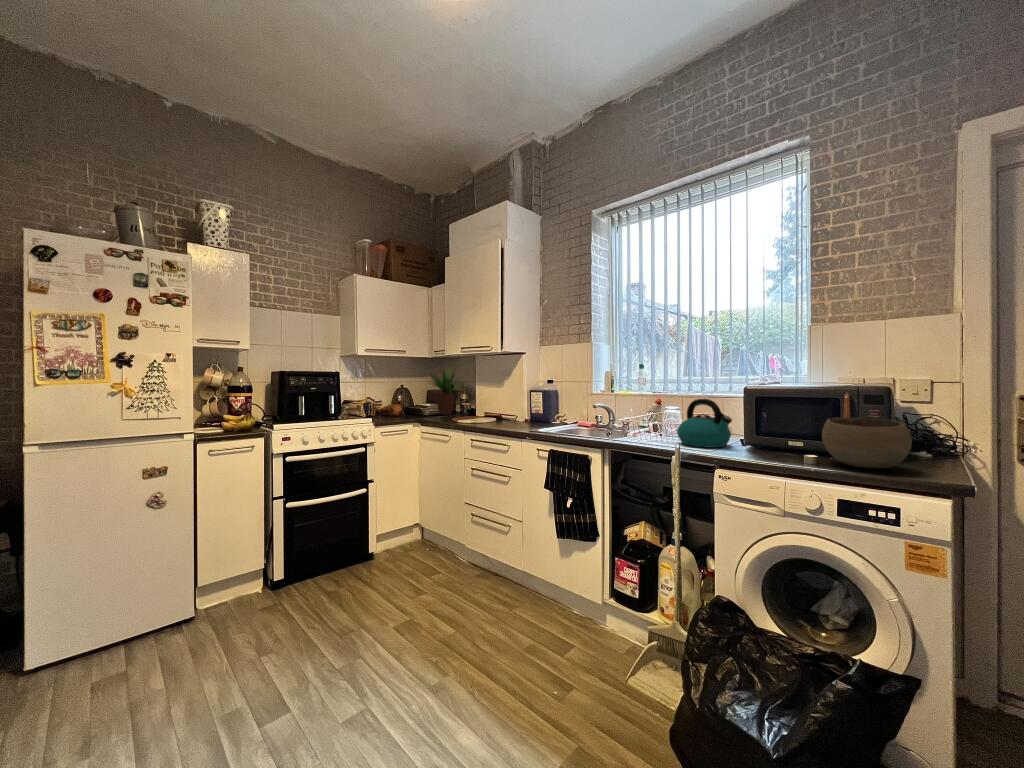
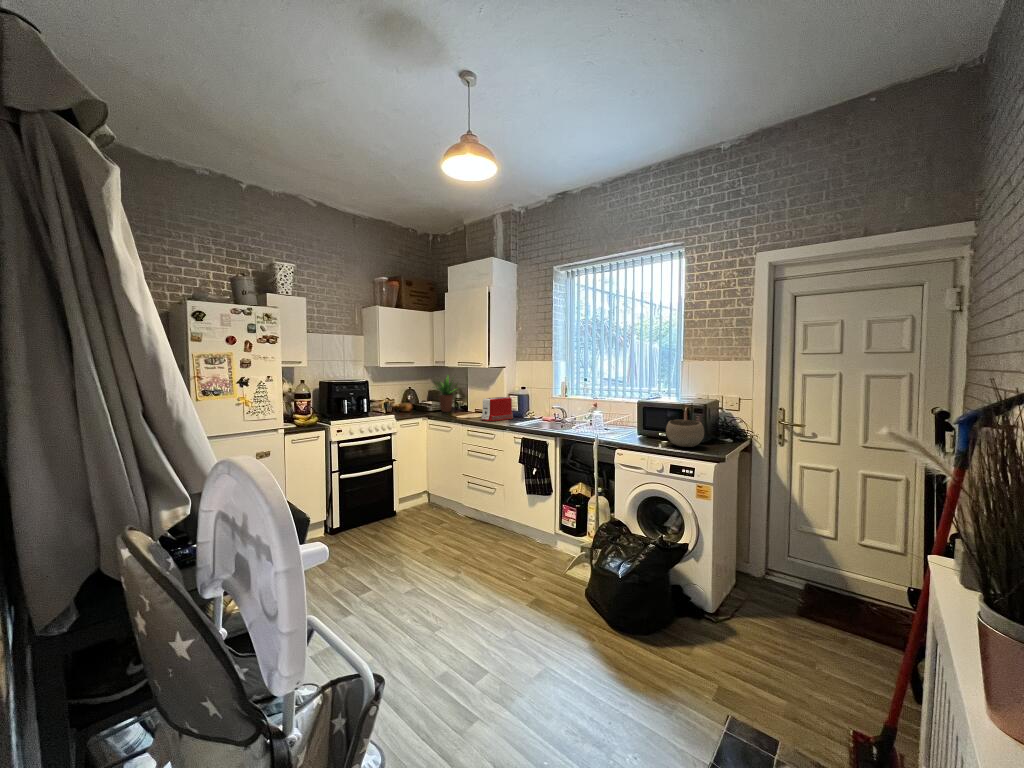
toaster: none [490,393,534,425] -> present [482,397,513,421]
kettle: present [677,399,732,448] -> none [599,407,629,436]

